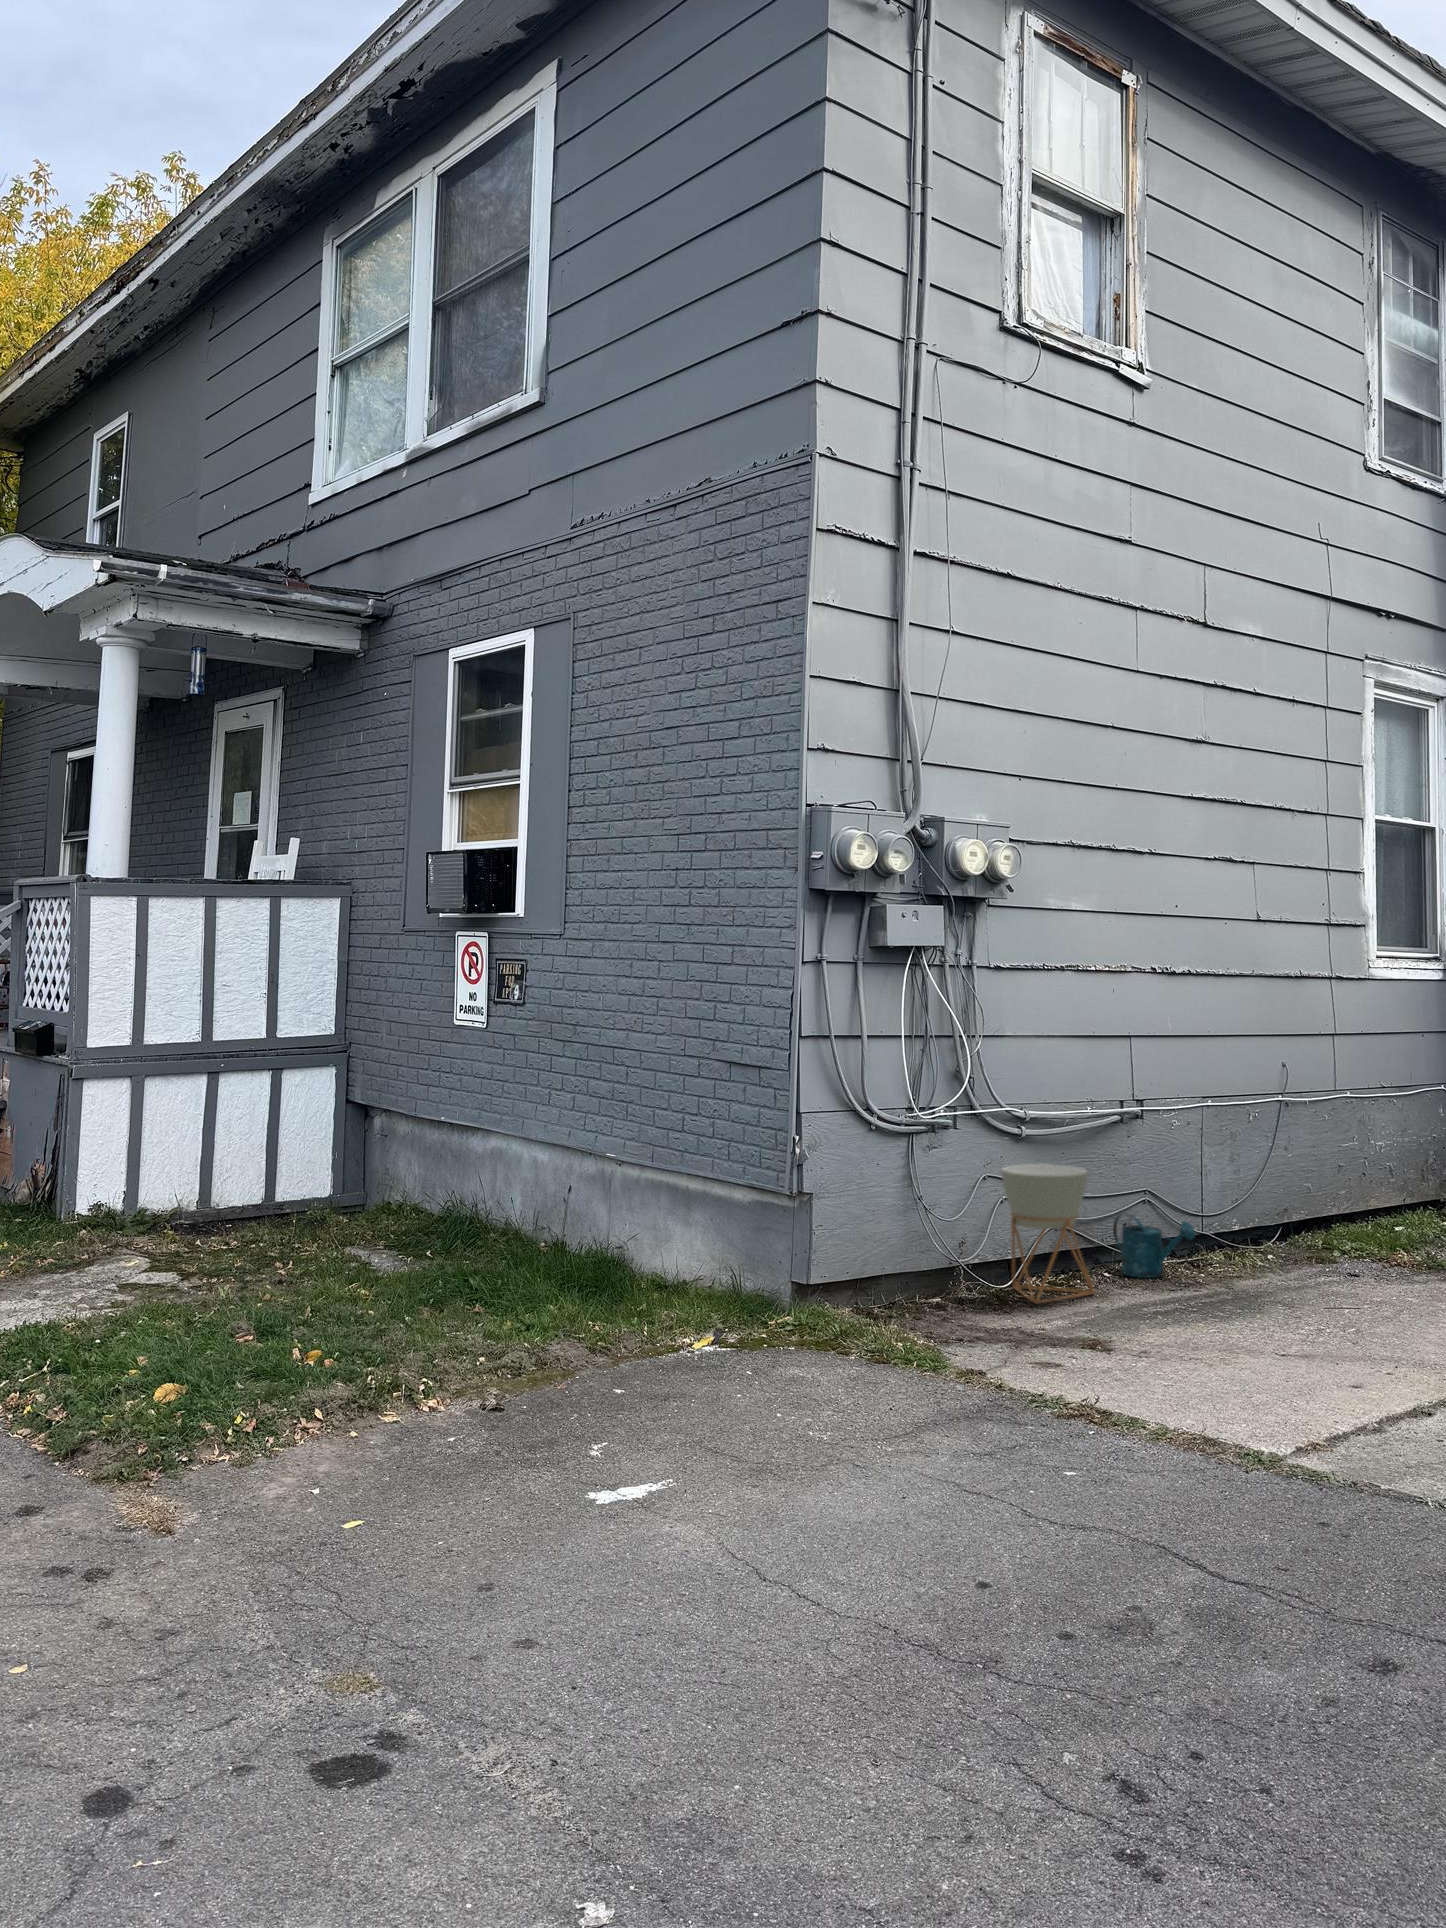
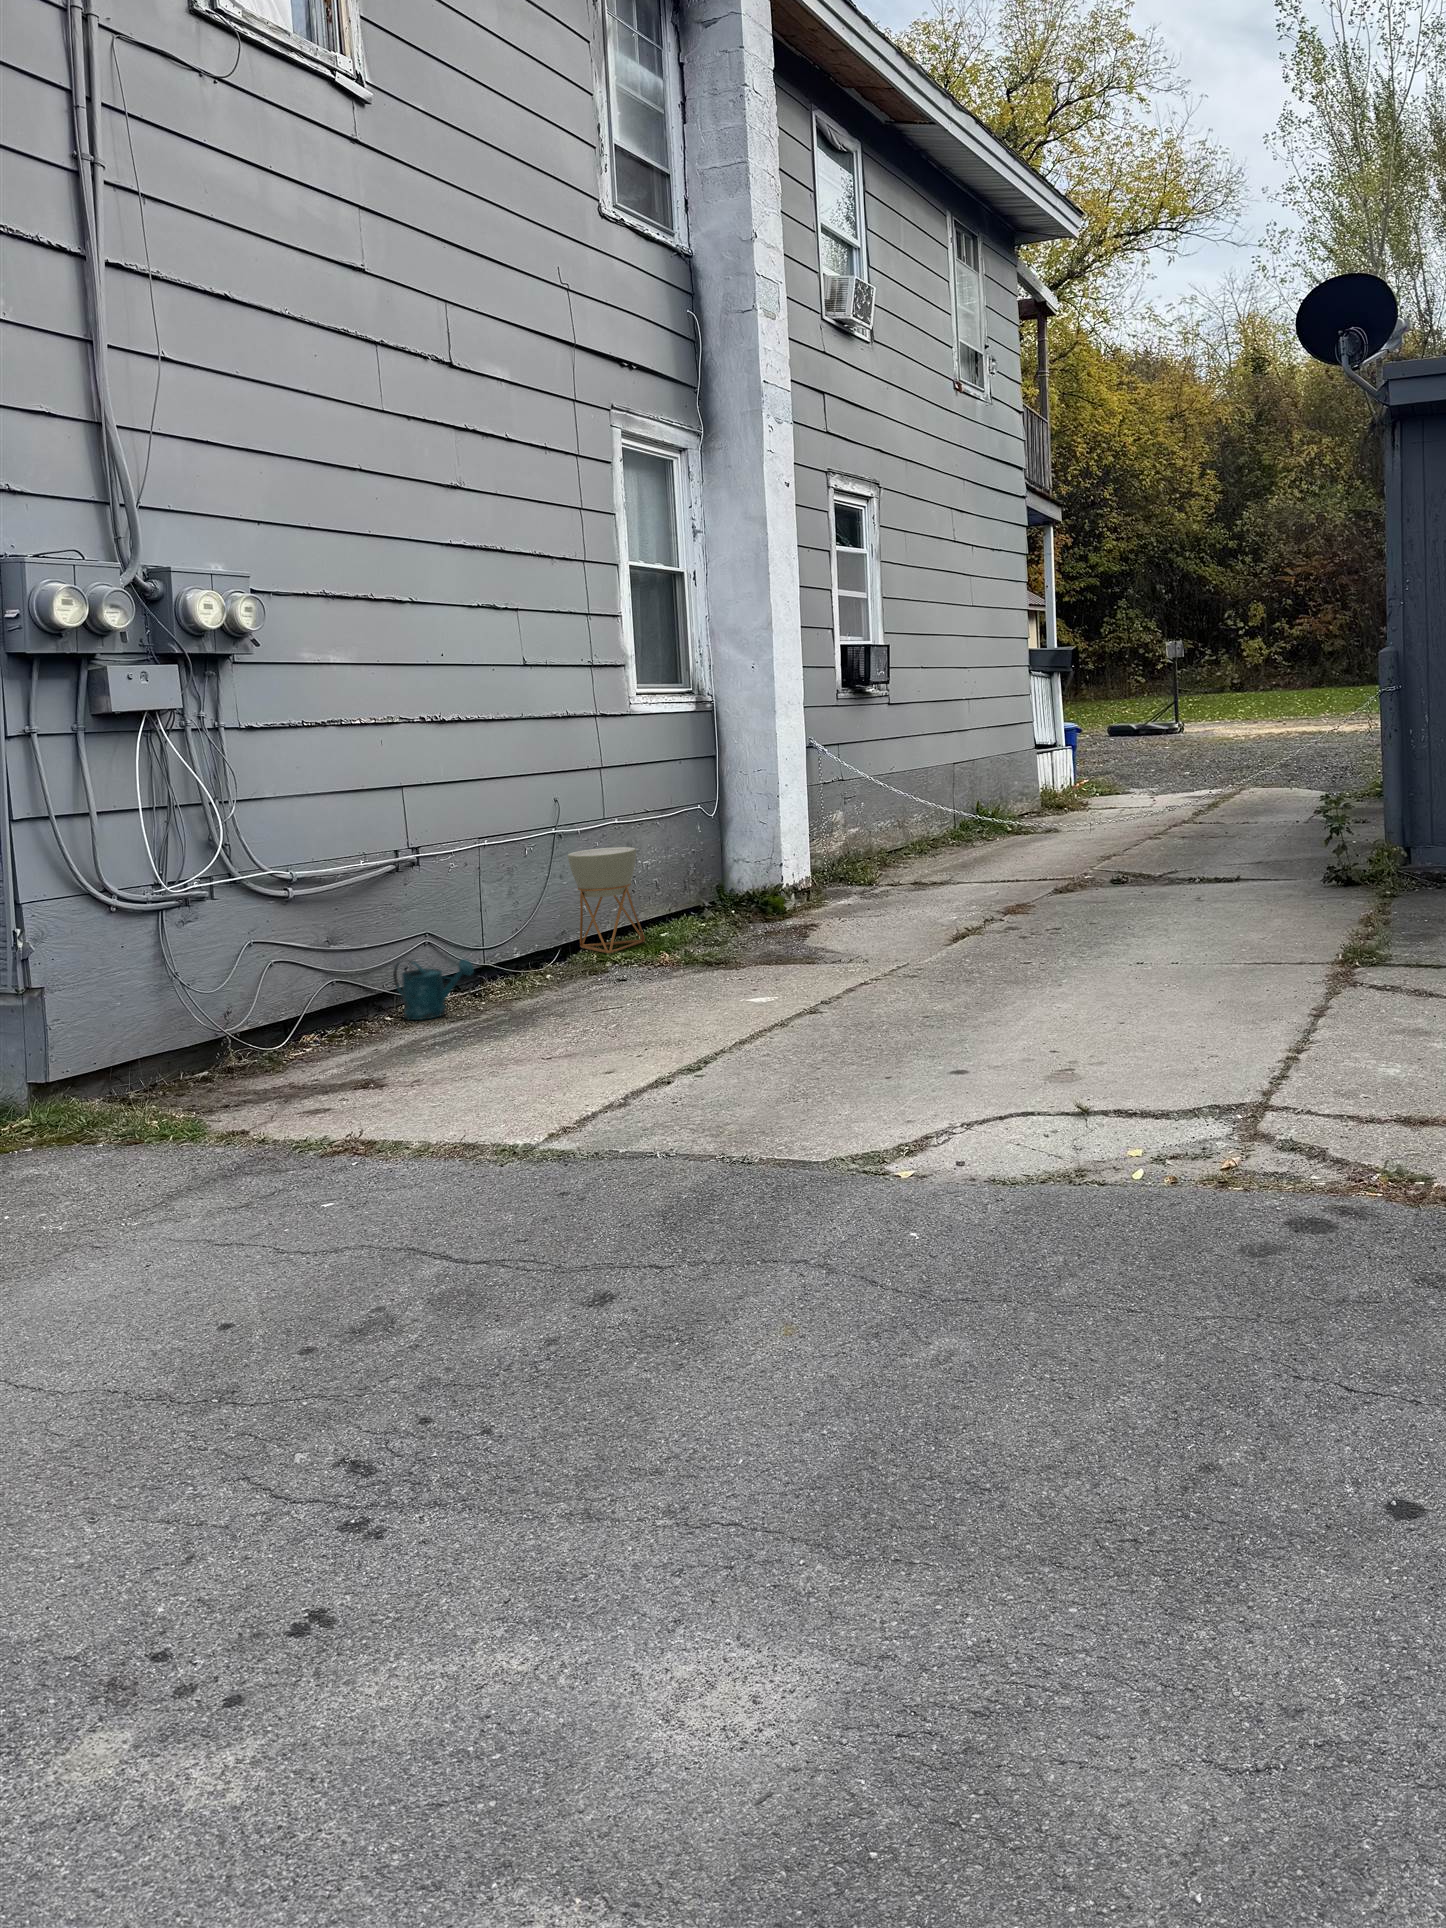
planter: present [1001,1164,1094,1304] -> present [568,847,645,953]

